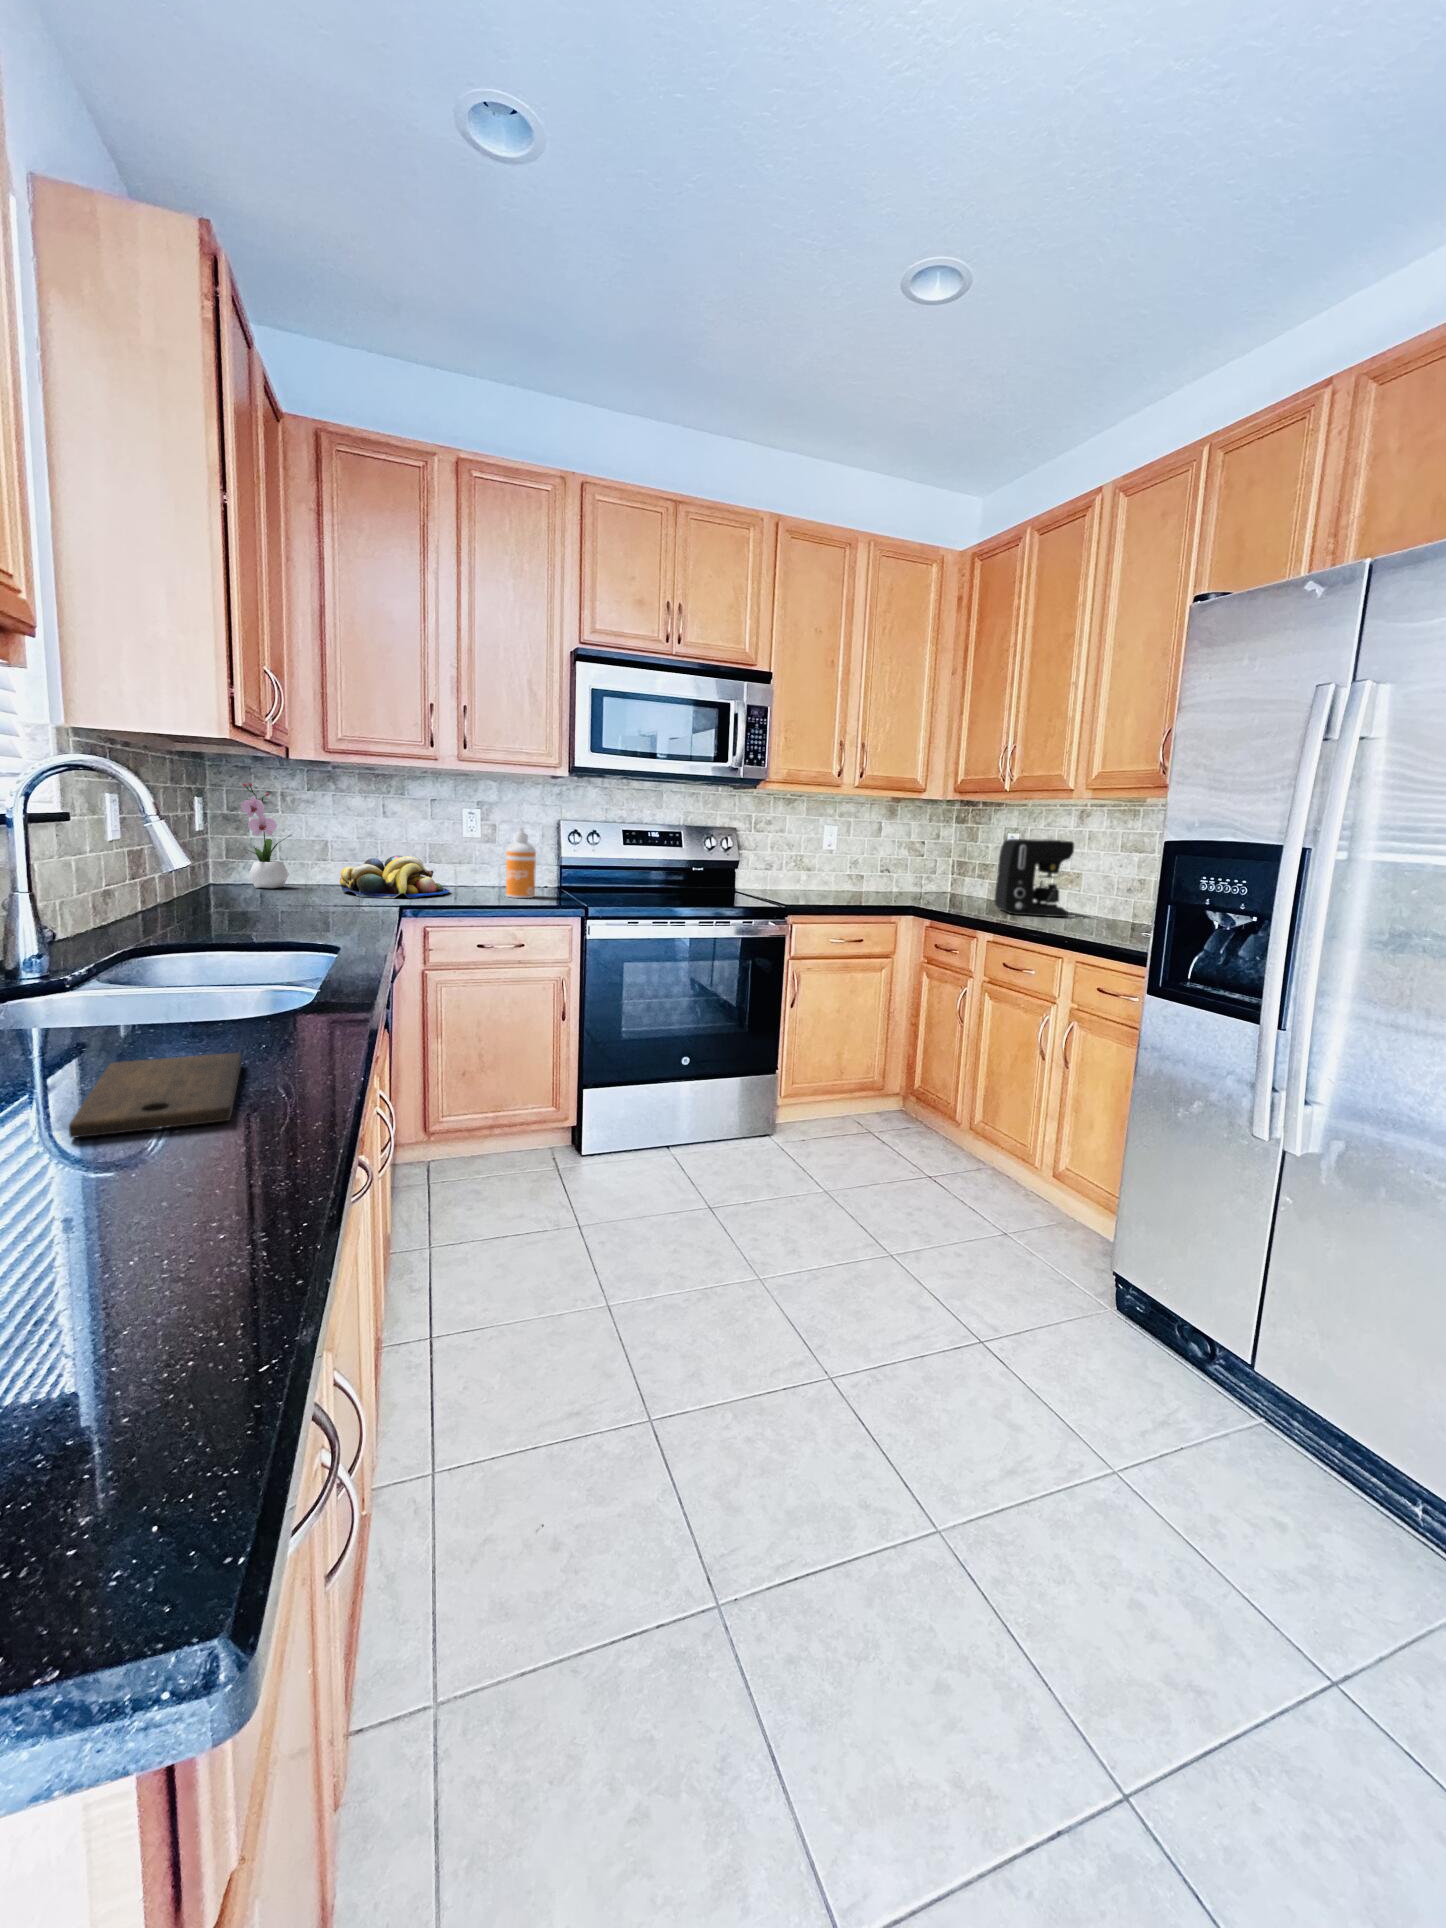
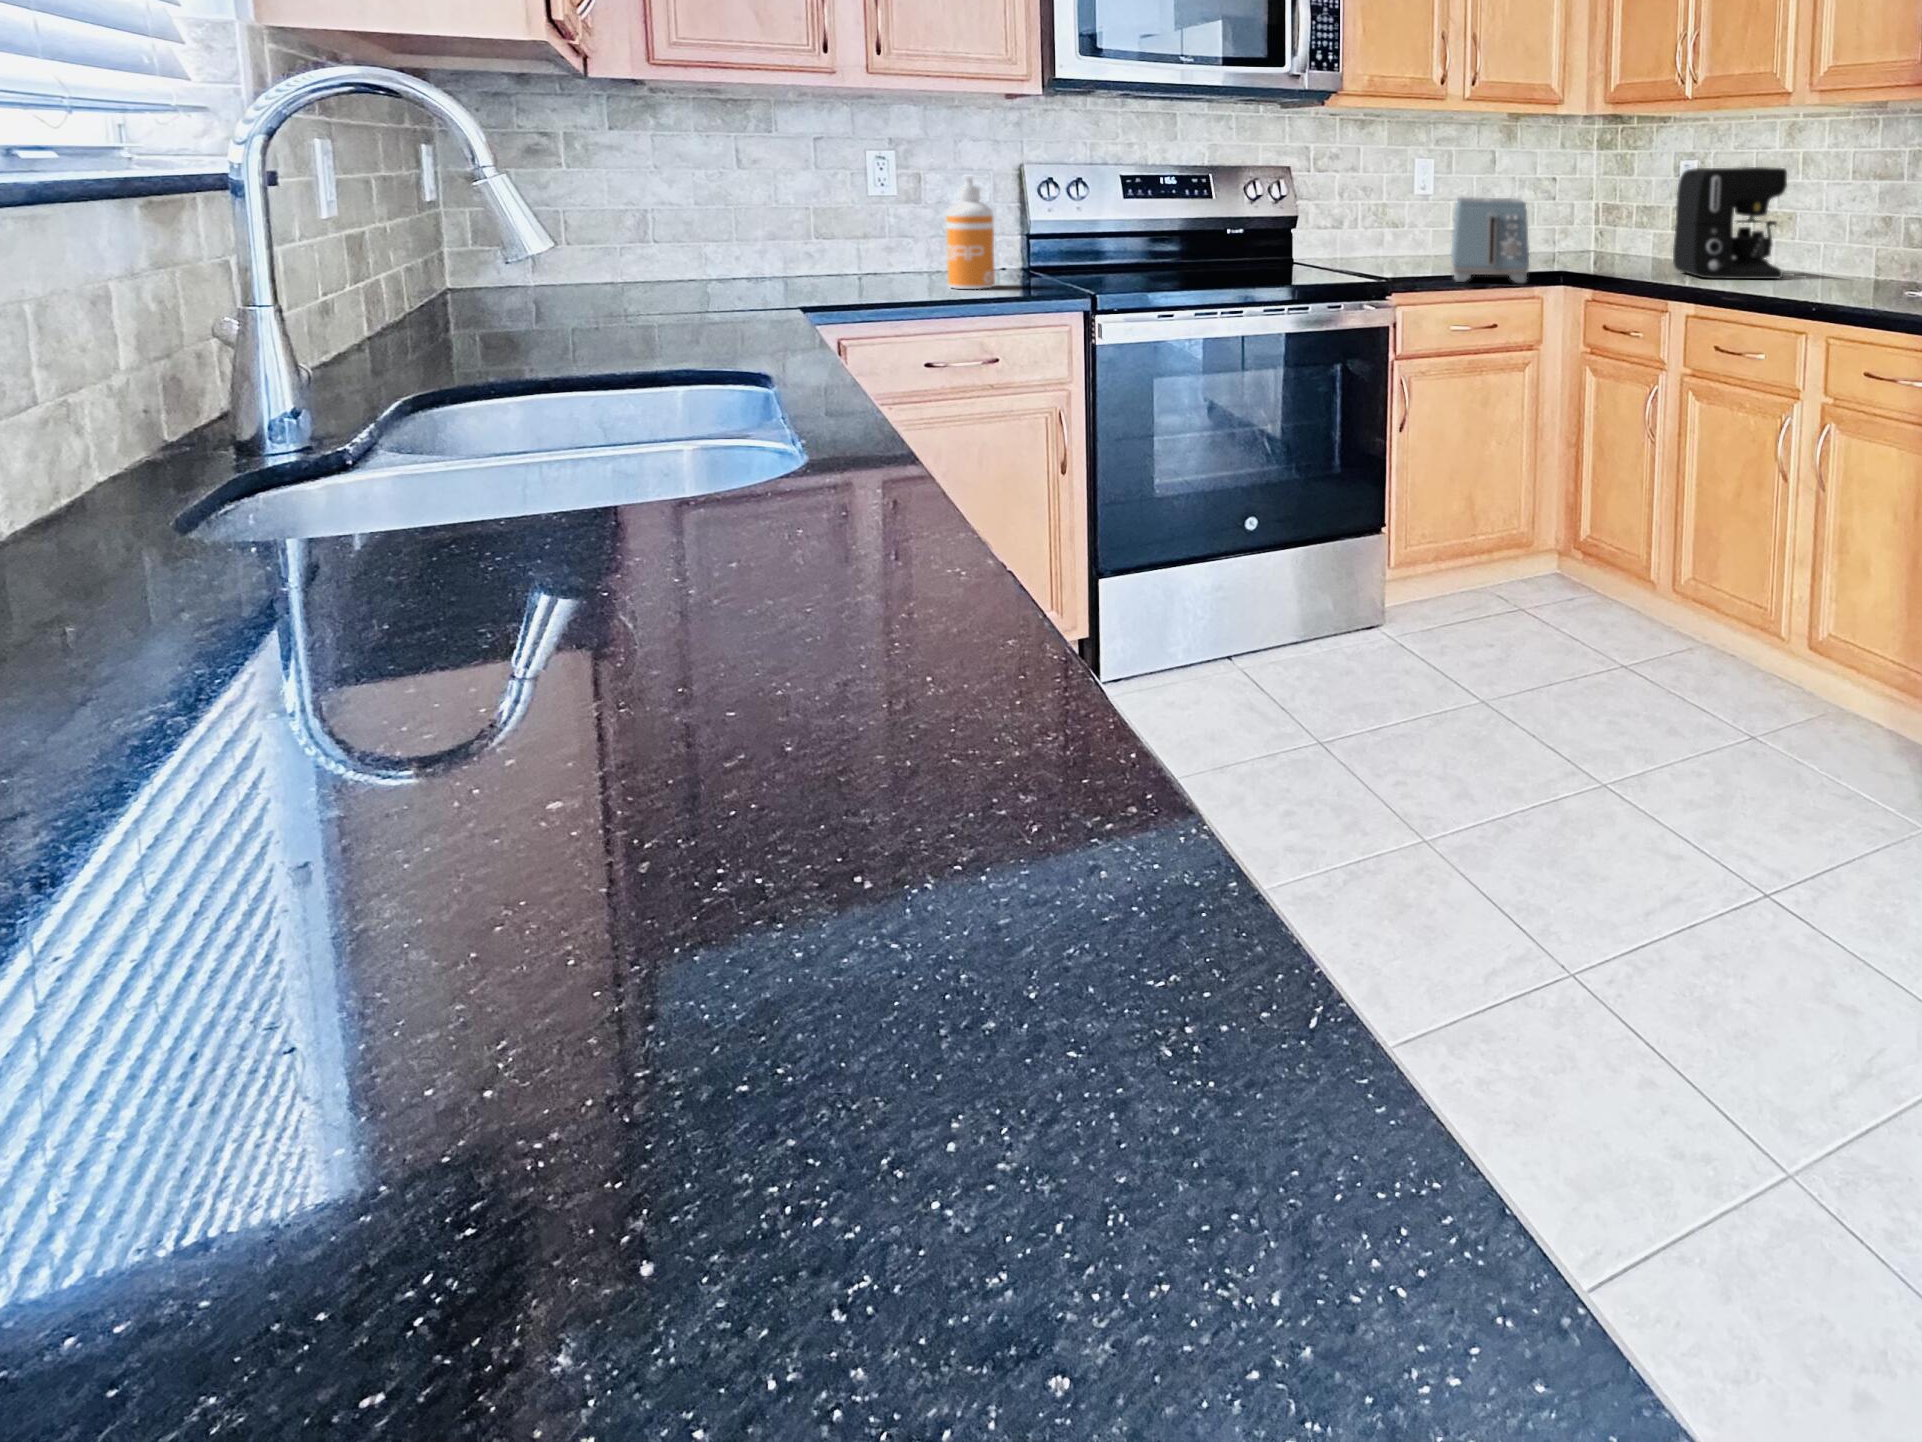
flower arrangement: present [241,783,289,888] -> none [498,120,584,293]
toaster: none [835,852,887,912] -> present [1451,197,1529,283]
fruit bowl: present [340,855,449,898] -> none [672,230,855,299]
cutting board: present [69,1053,241,1138] -> none [590,534,863,680]

